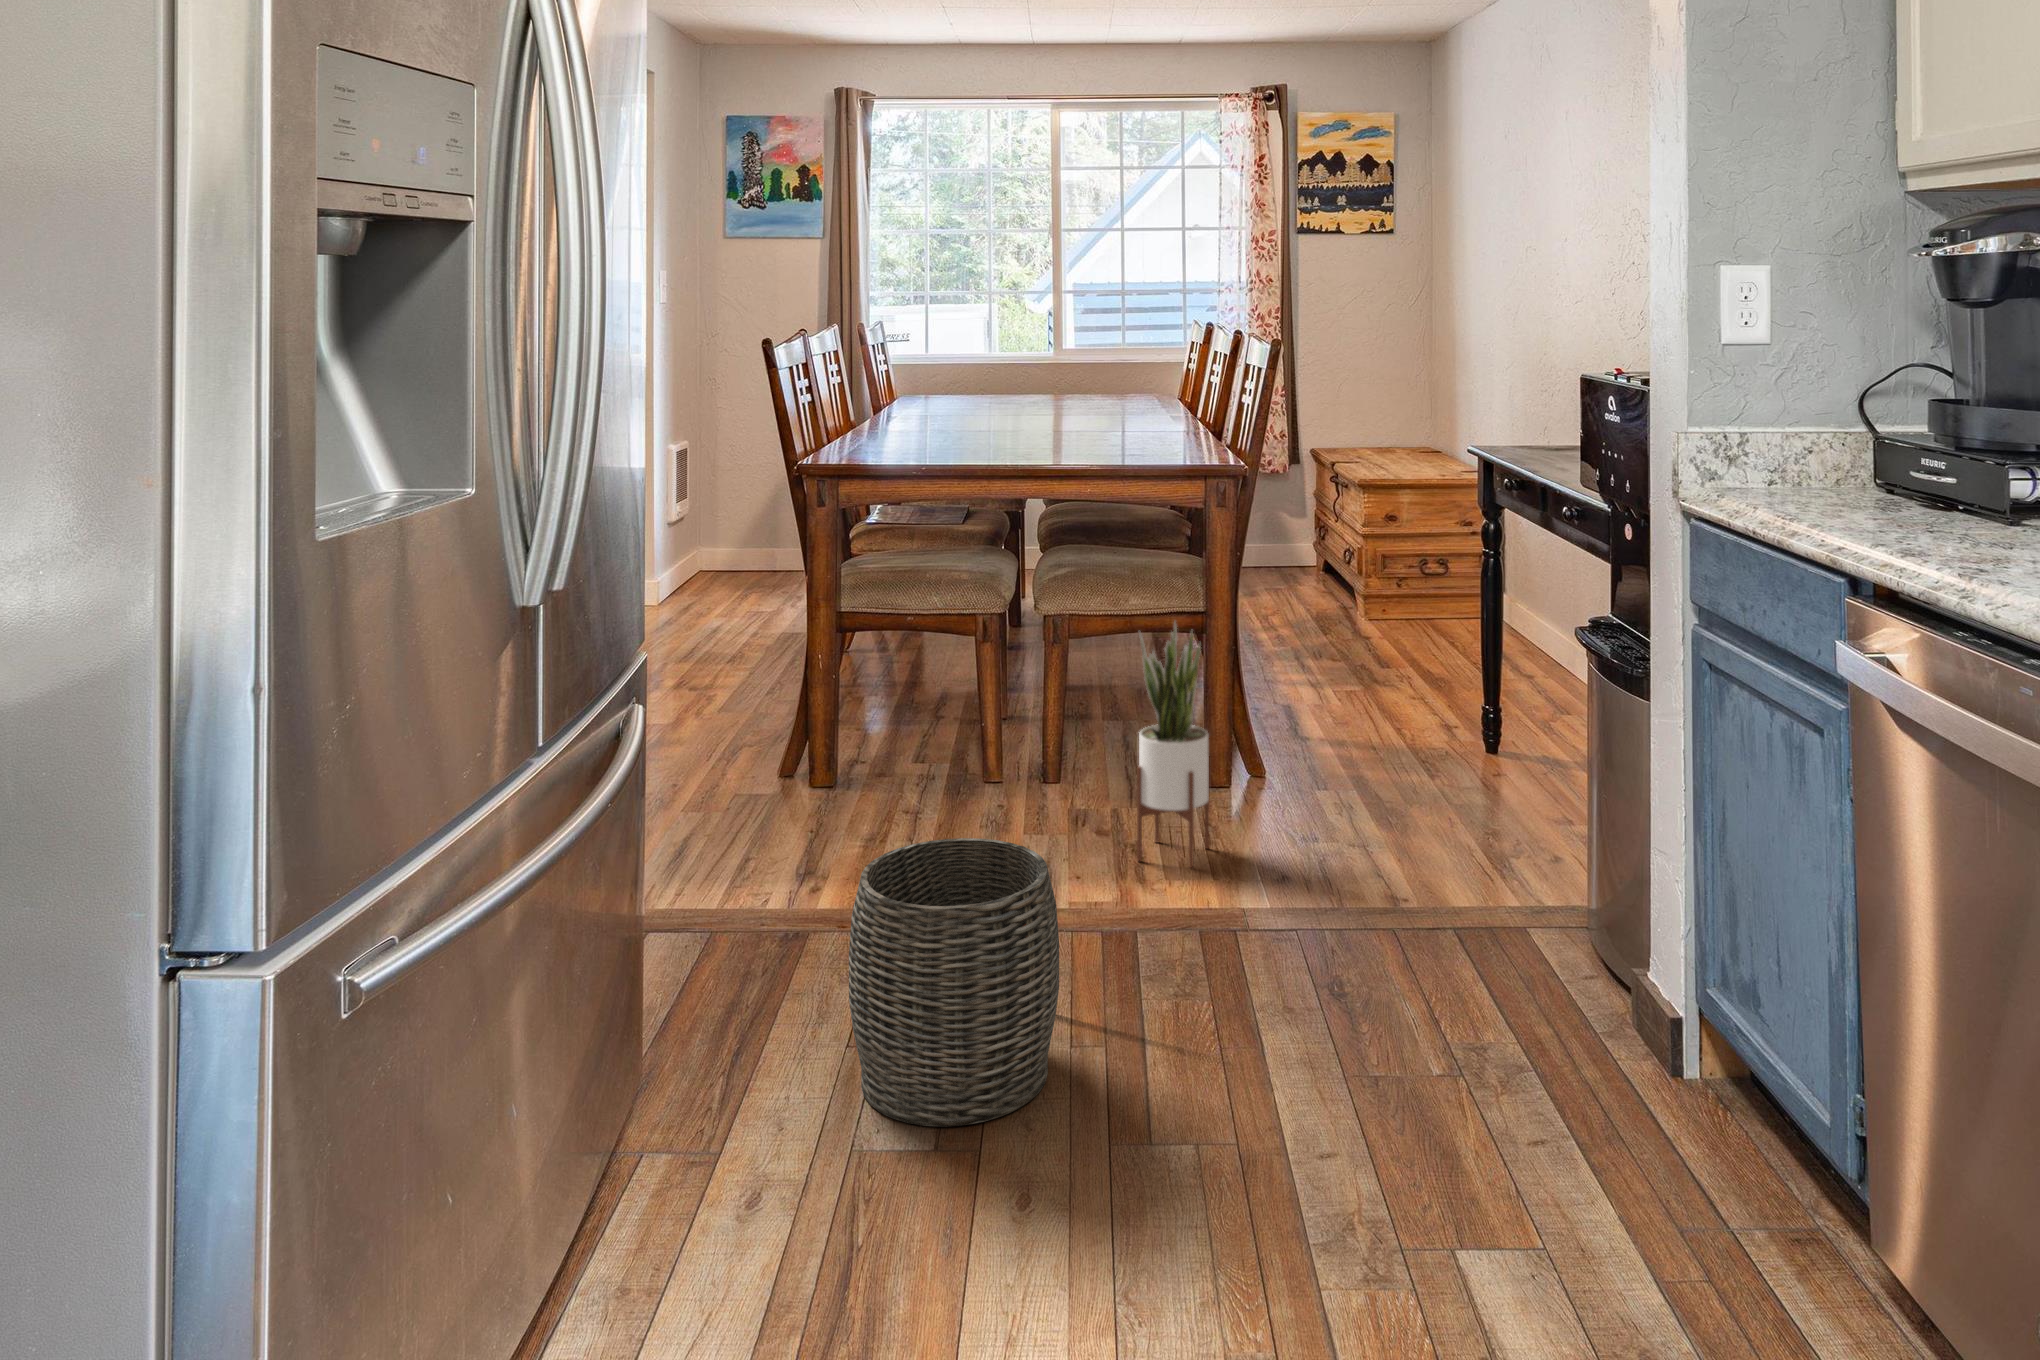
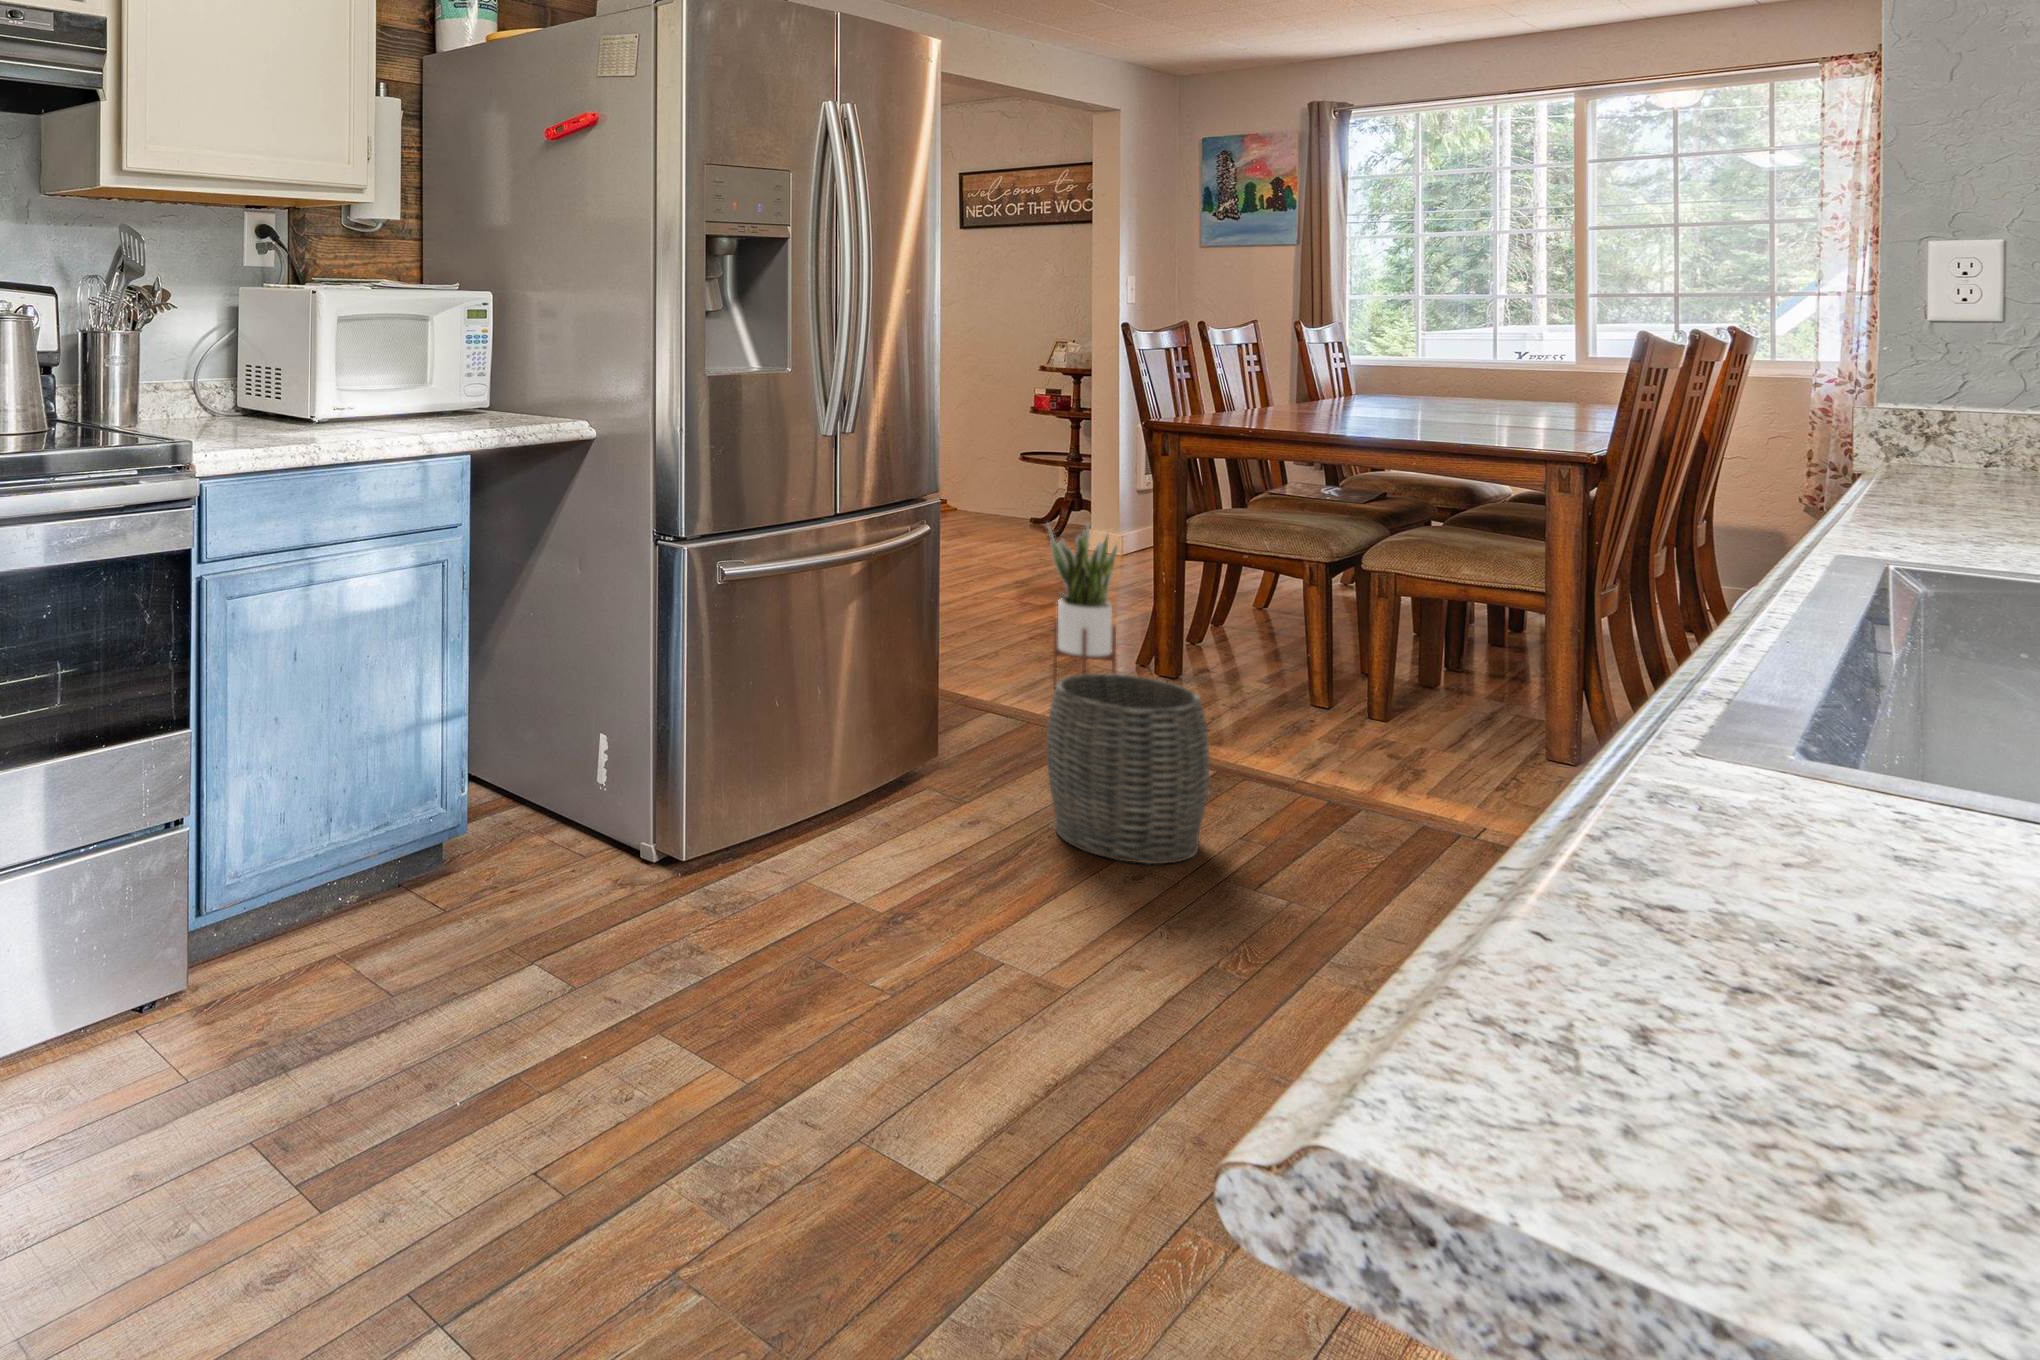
potted plant: present [1137,622,1209,868] -> present [1048,524,1118,687]

